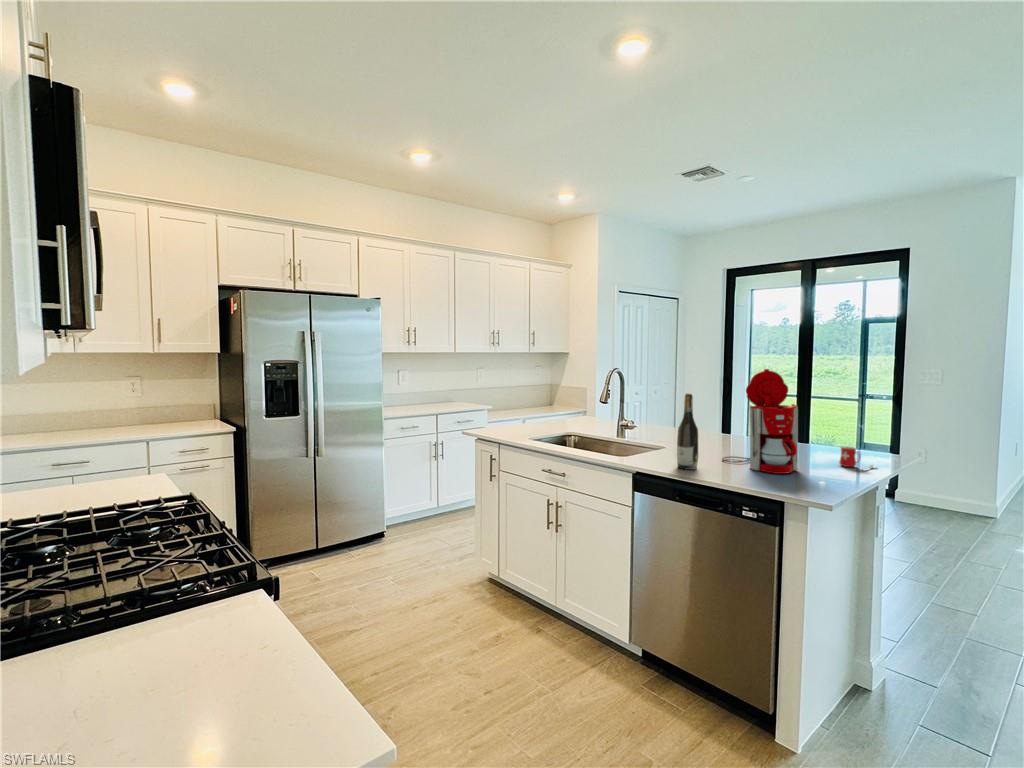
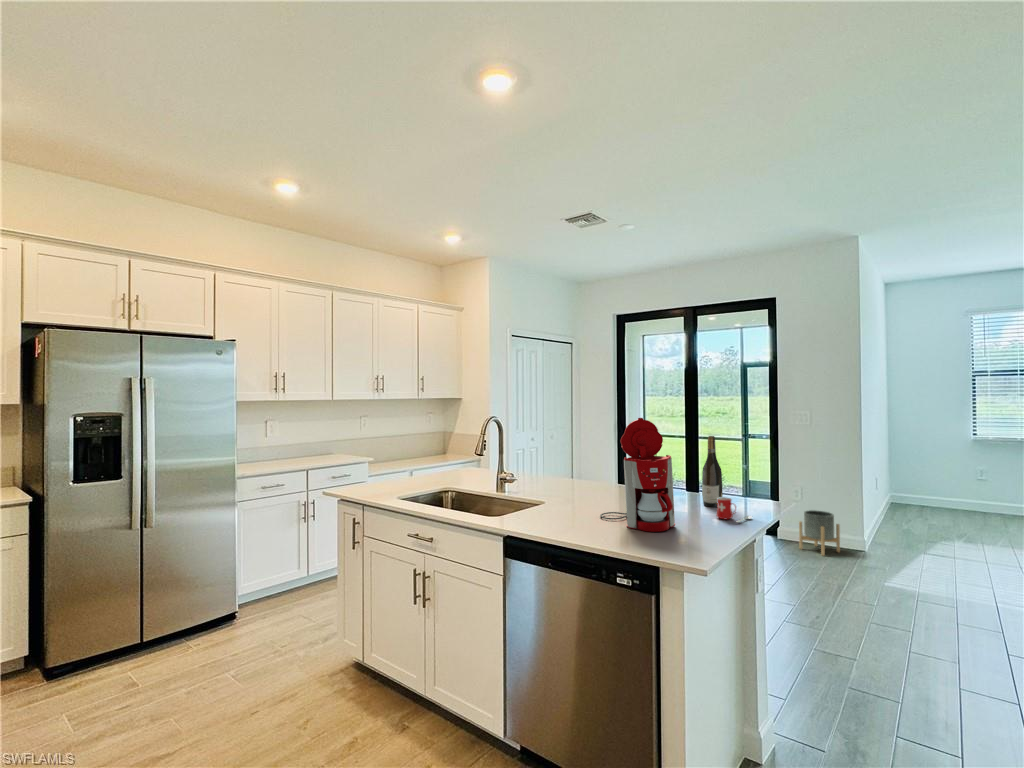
wine bottle: present [677,394,698,470] -> present [702,436,723,507]
planter: none [918,473,967,519] -> present [799,510,840,556]

